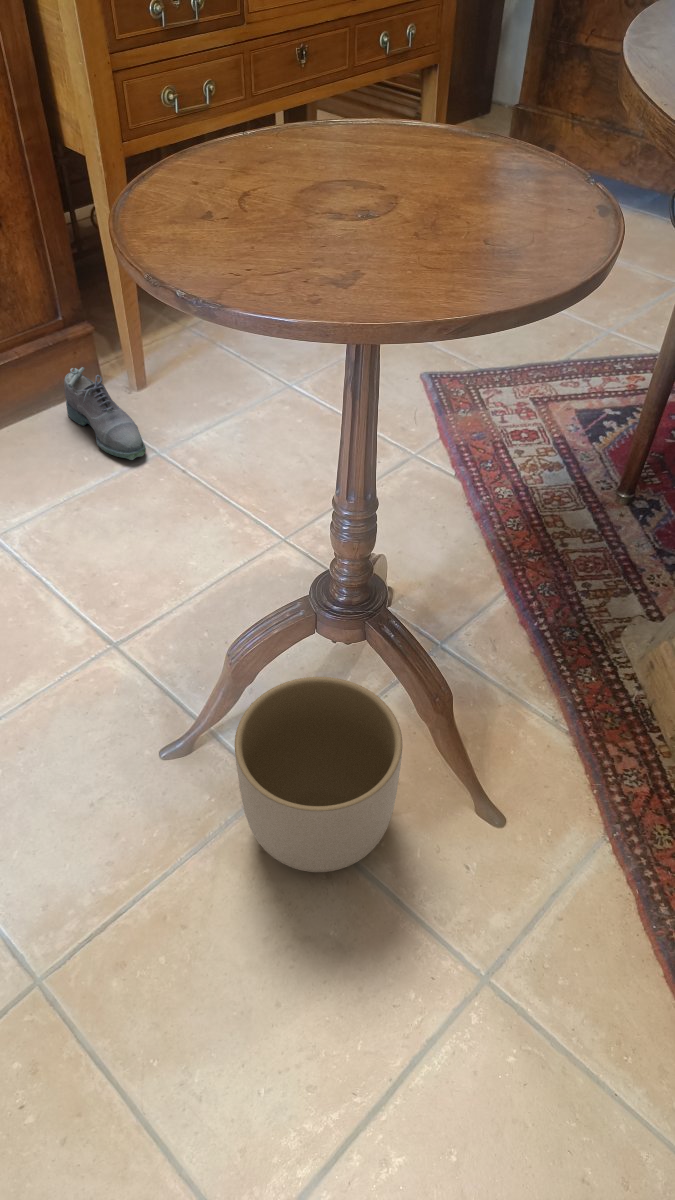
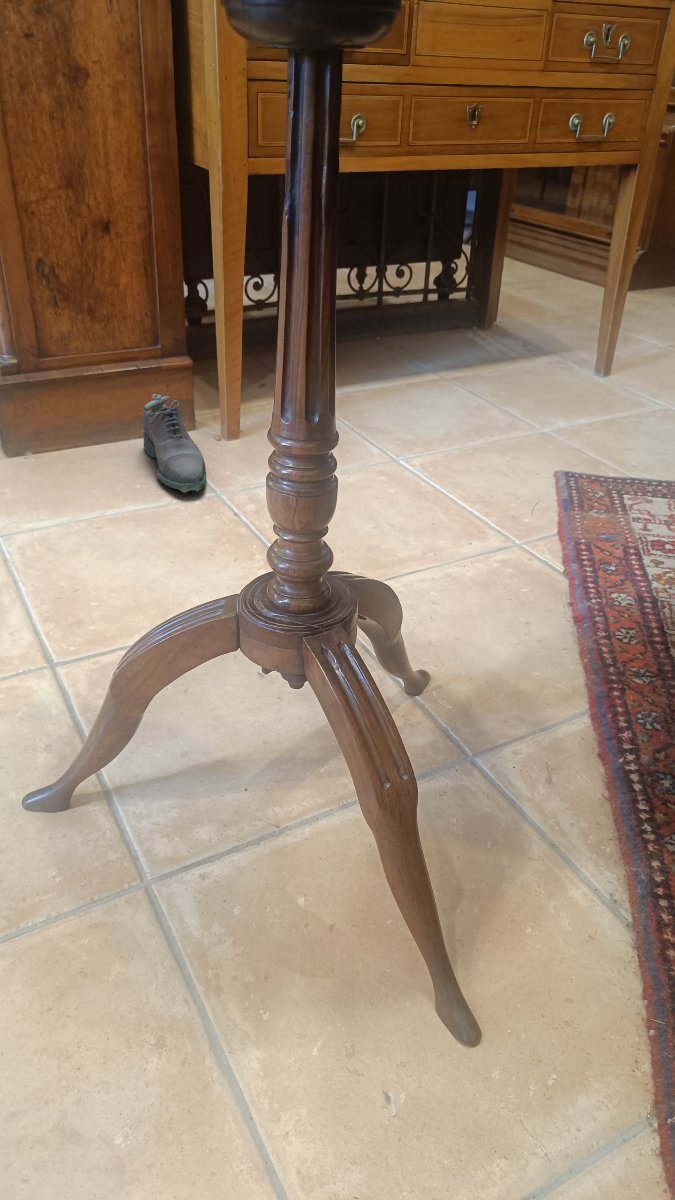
planter: present [235,677,403,872] -> none [26,714,307,1037]

